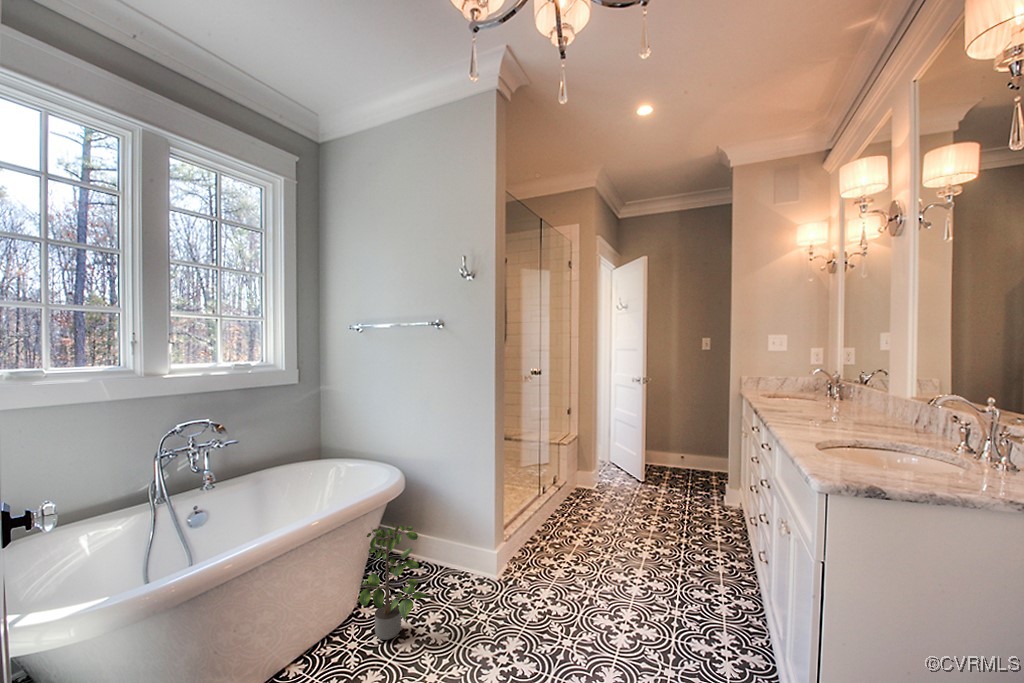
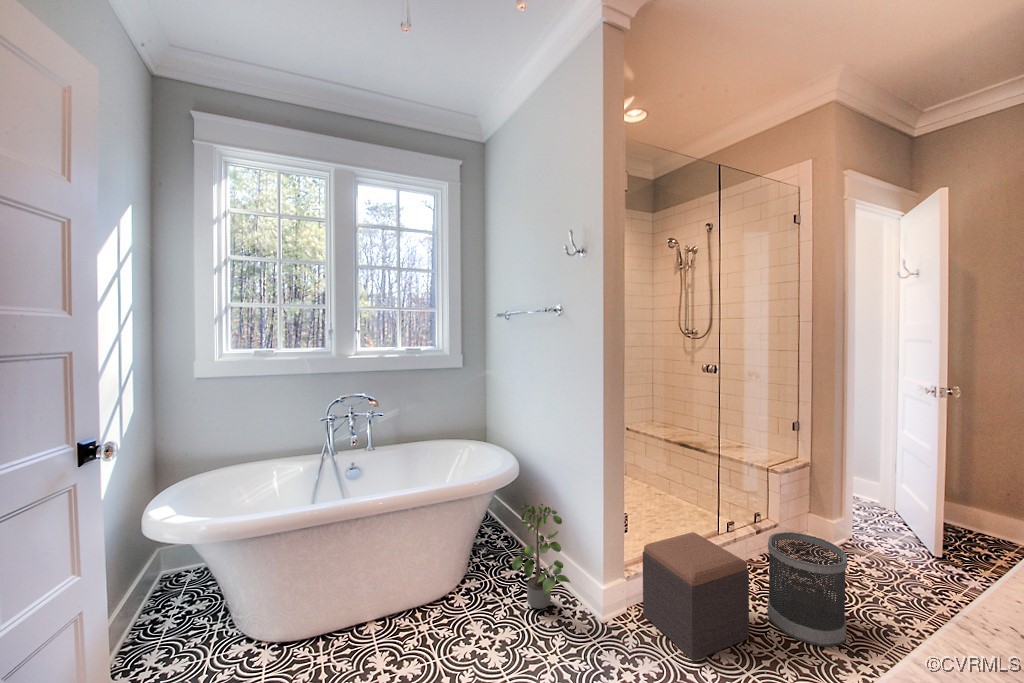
wastebasket: none [567,497,619,578] -> present [768,532,847,647]
footstool: none [487,516,568,623] -> present [643,532,749,661]

